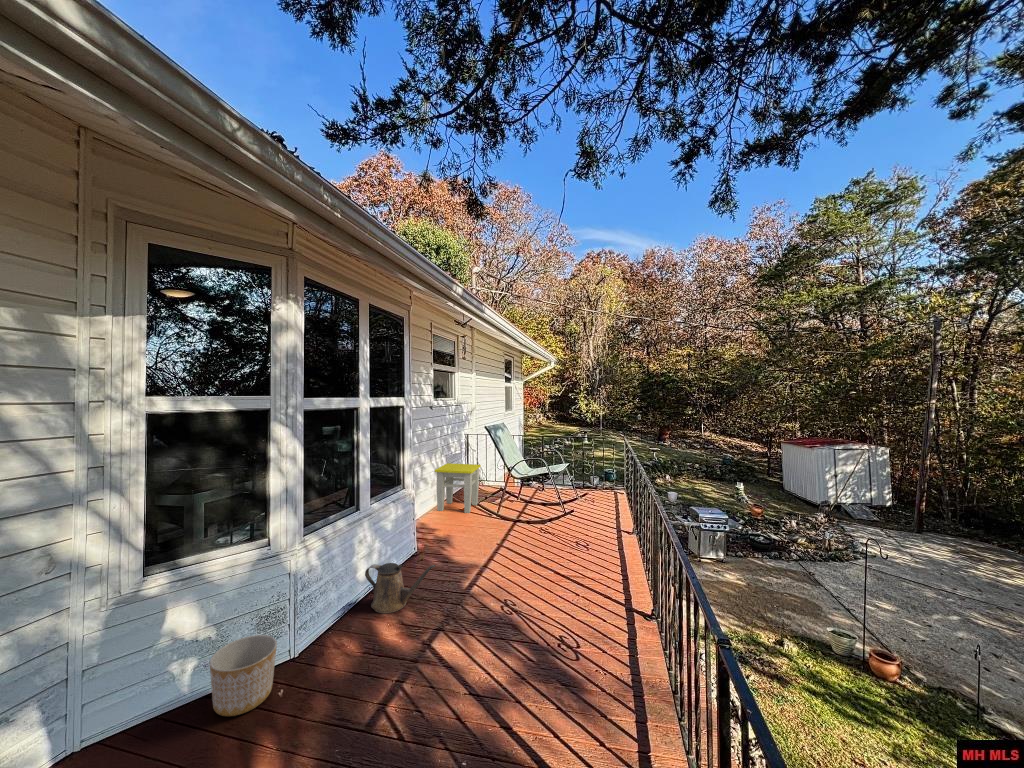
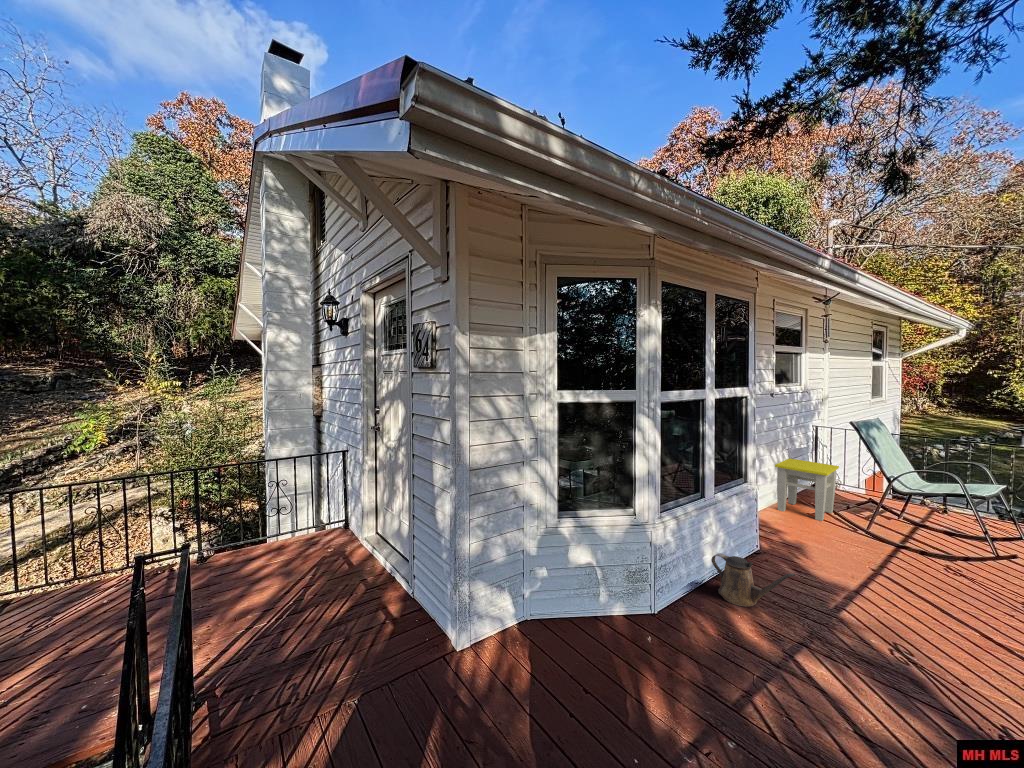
planter: present [210,635,277,716] -> none [602,584,648,643]

